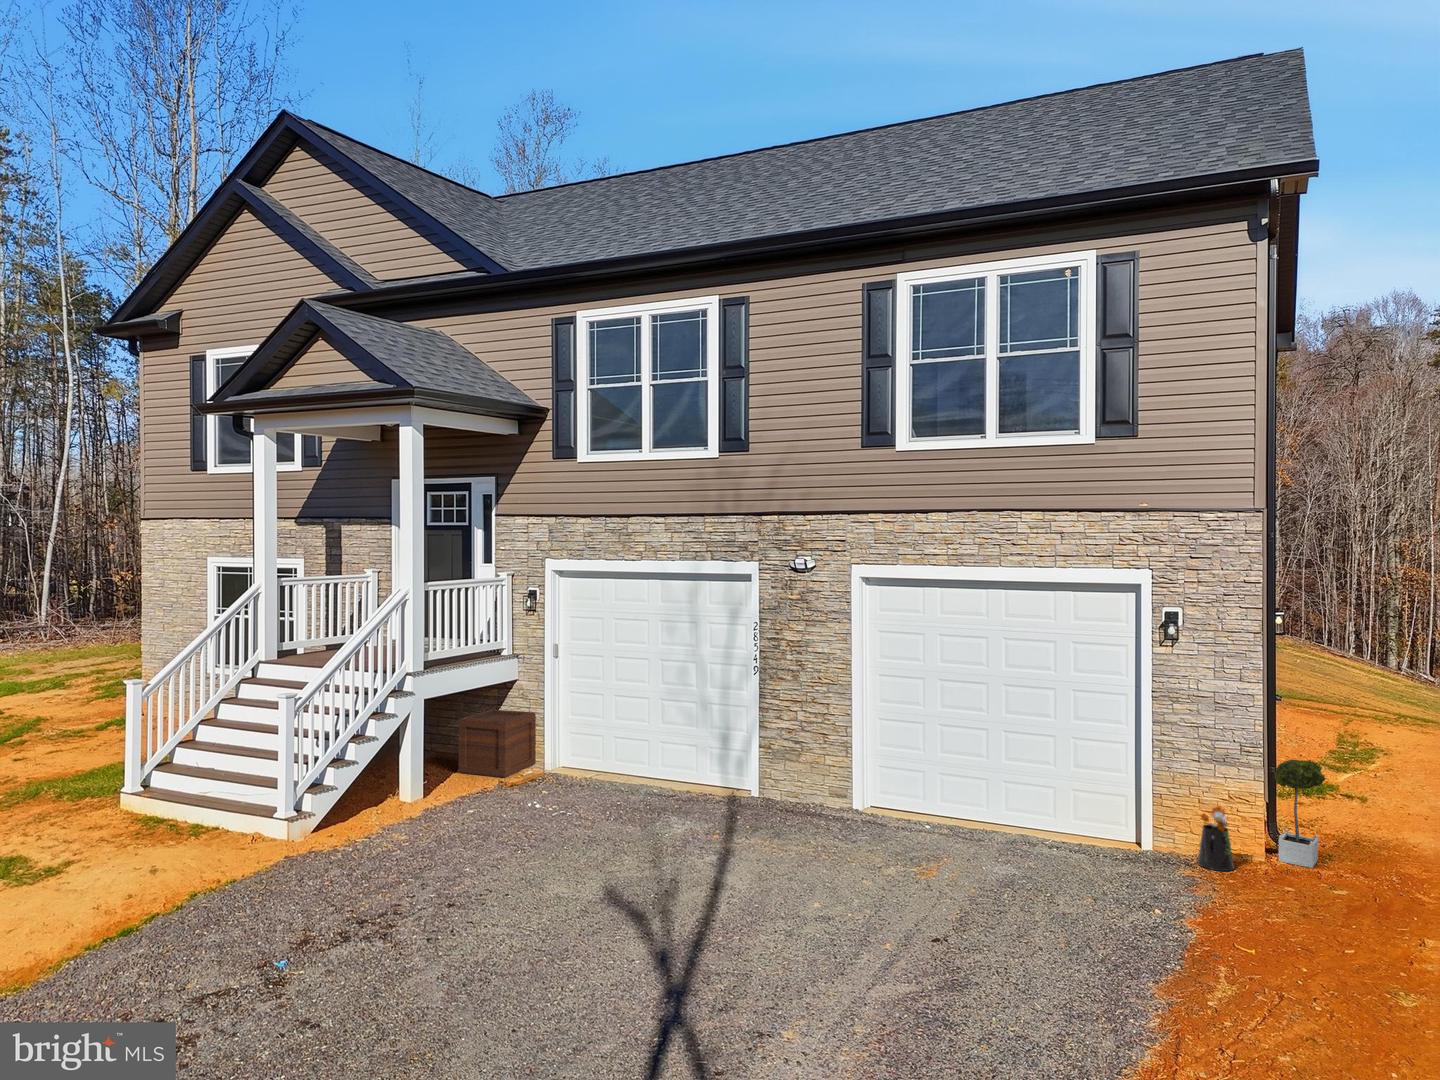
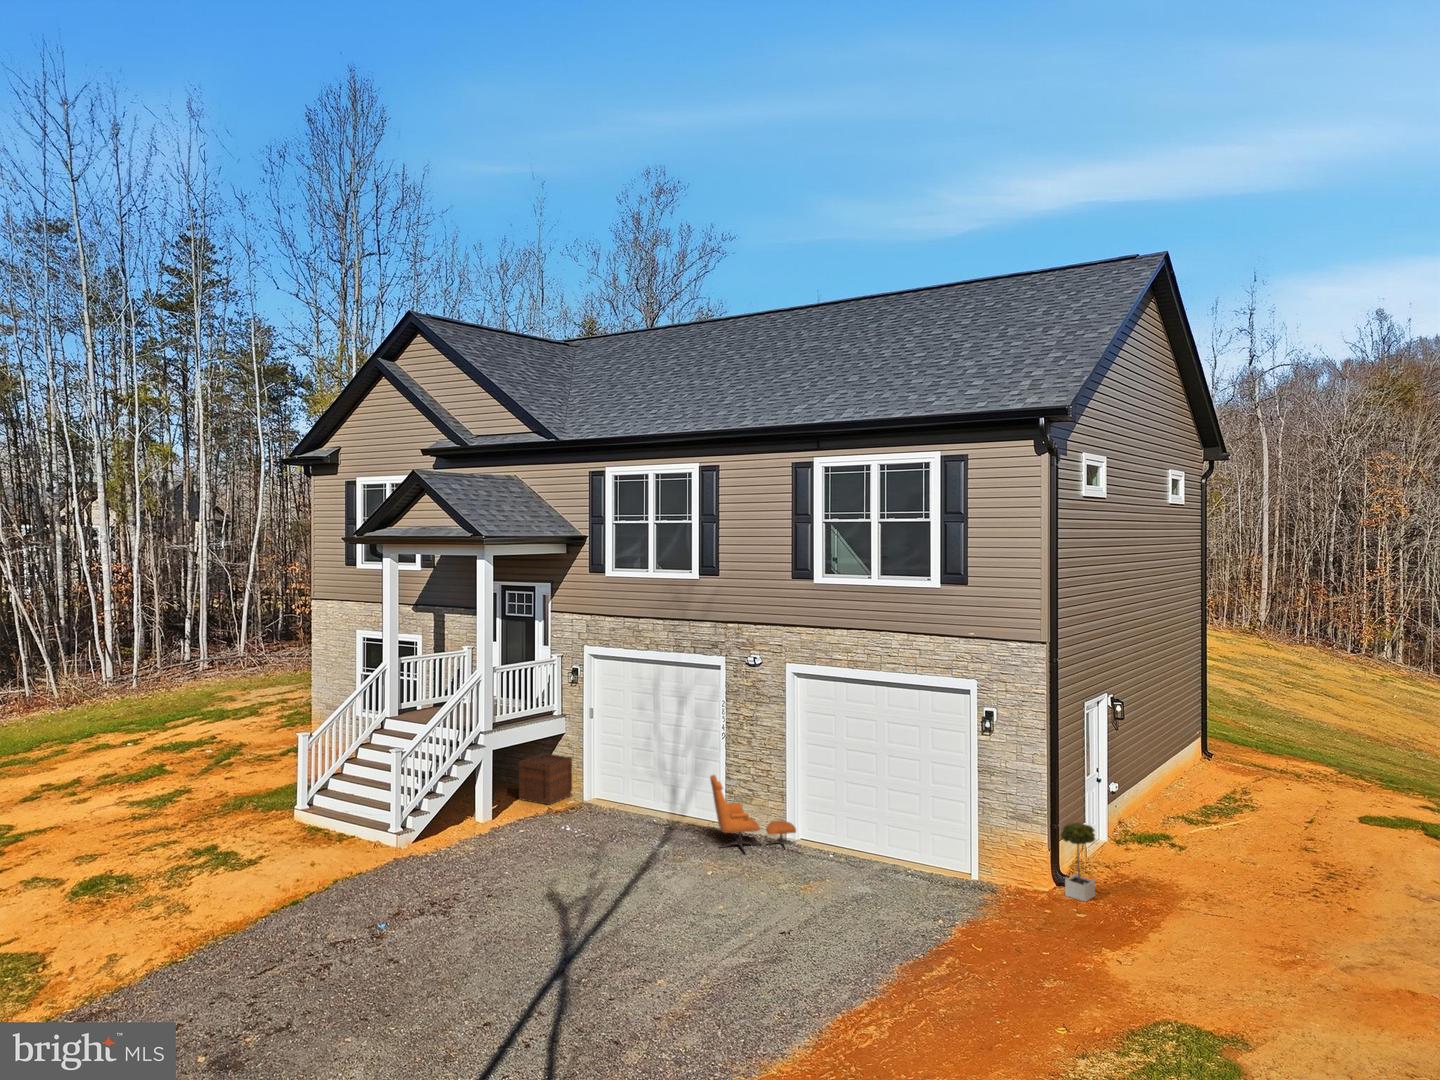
lounge chair: none [756,719,874,828] -> present [710,775,796,853]
watering can: present [1197,806,1235,871] -> none [1002,853,1028,901]

